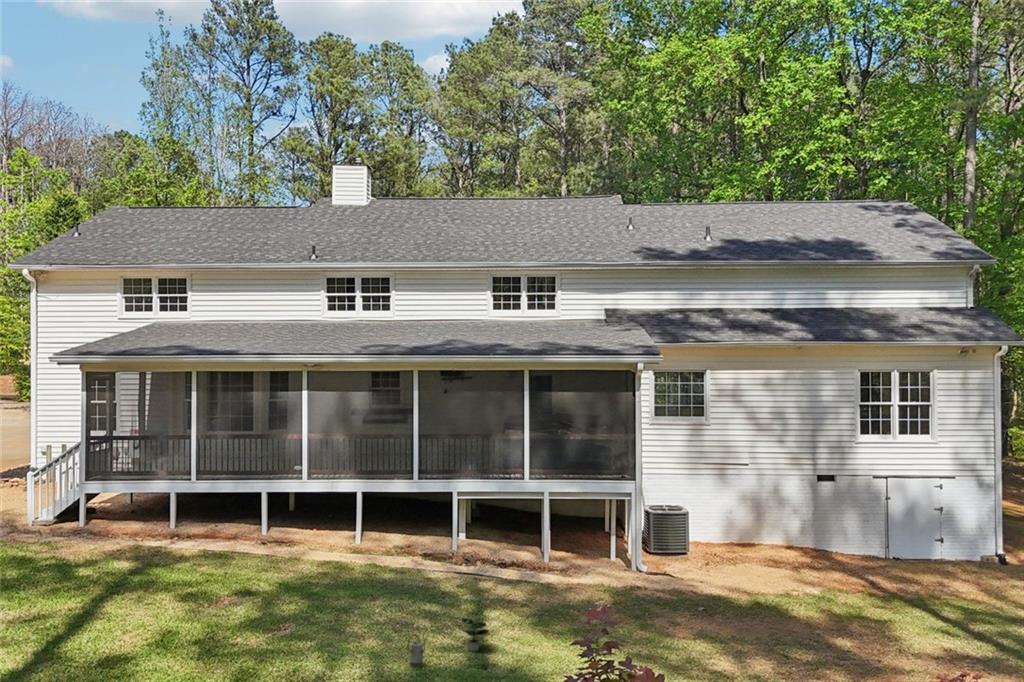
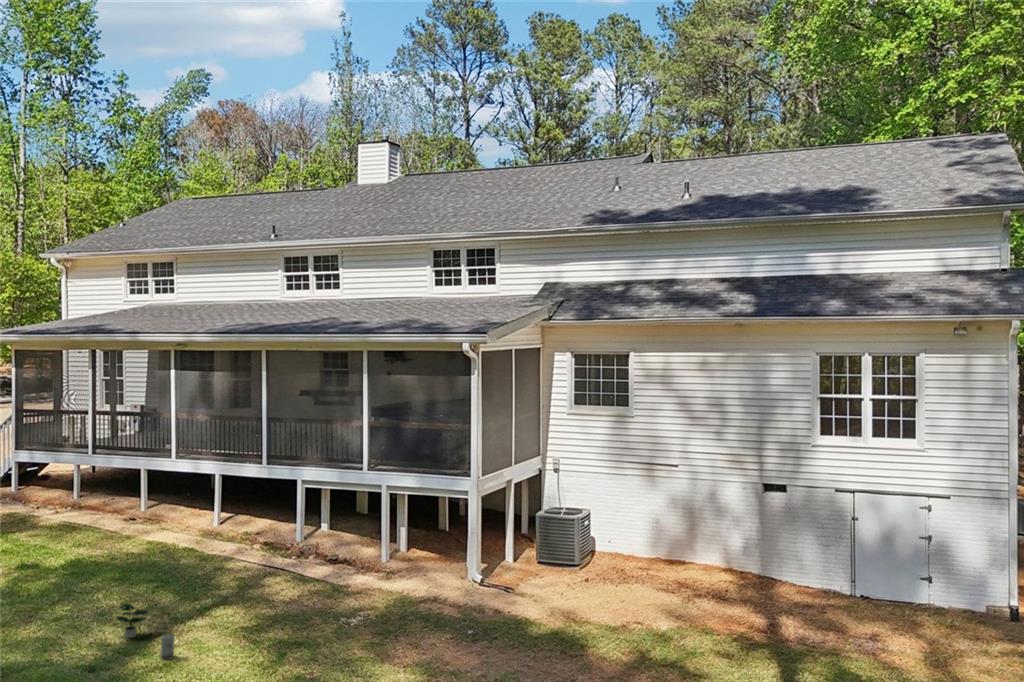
watering can: present [407,634,427,668] -> present [155,629,175,660]

